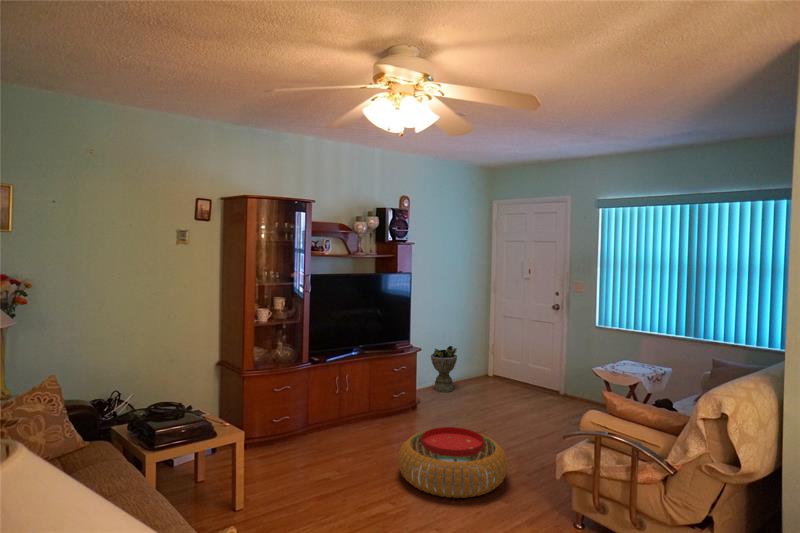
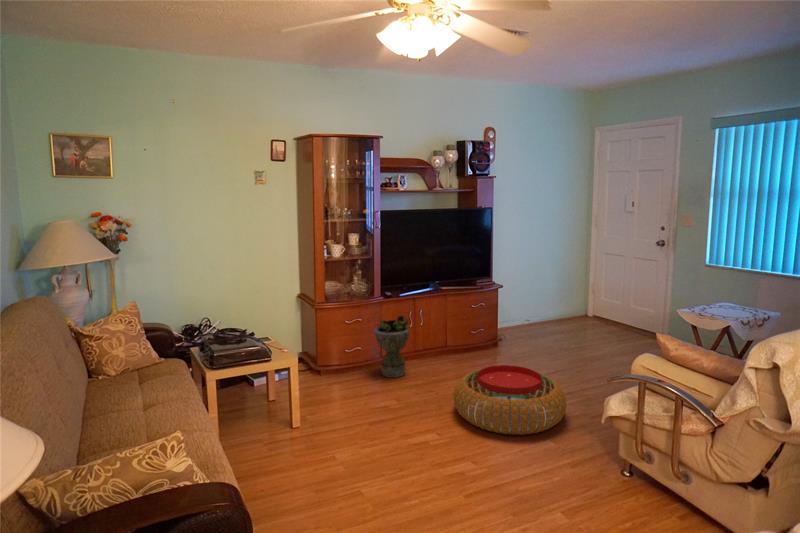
planter: present [431,346,457,392] -> present [374,315,410,378]

